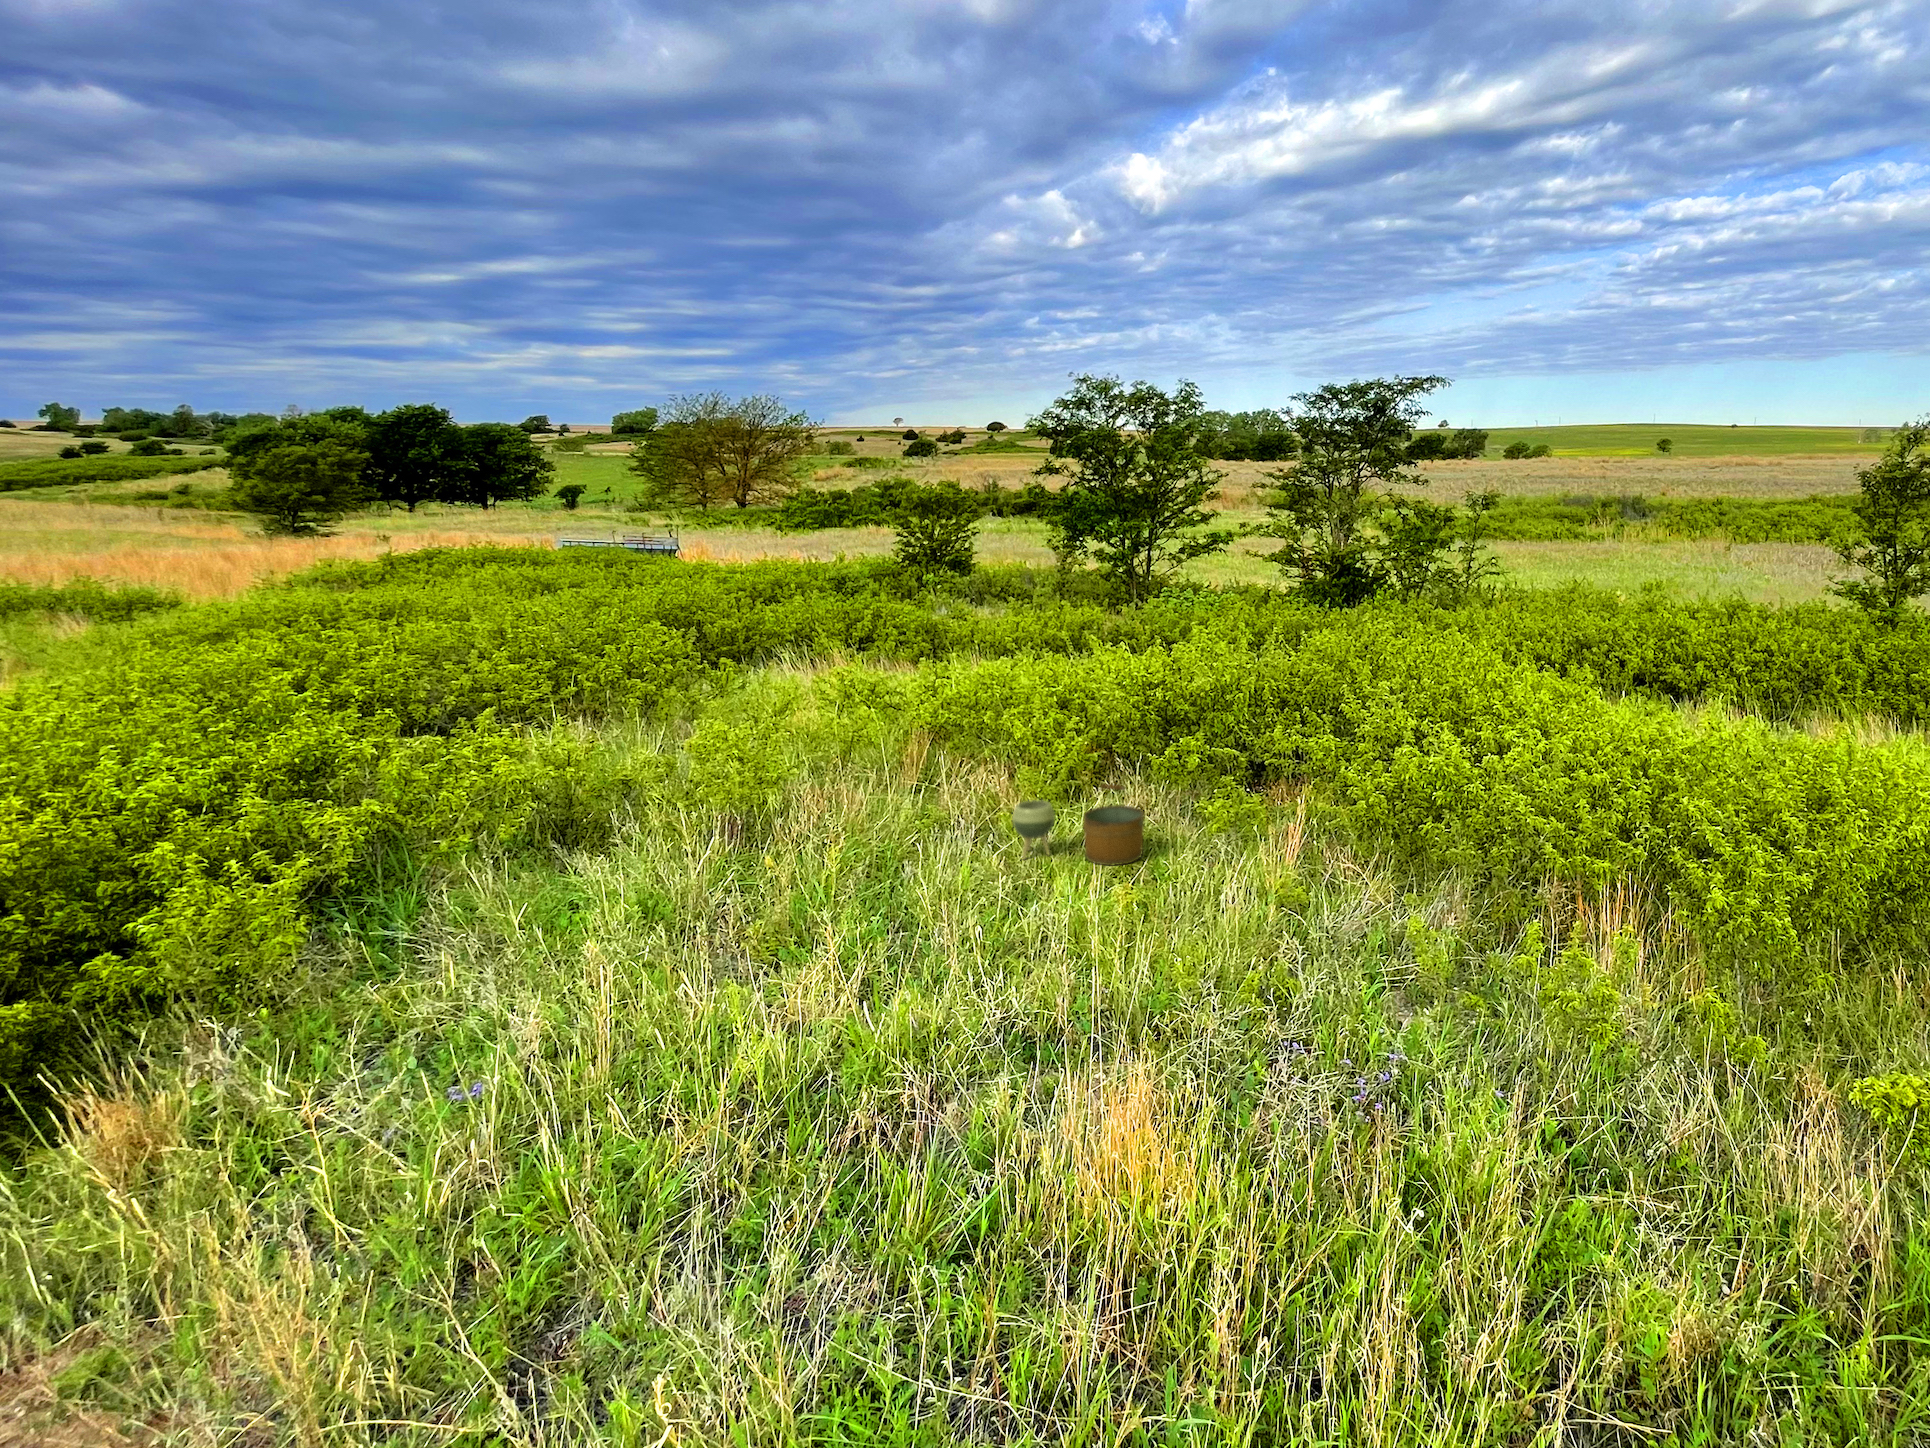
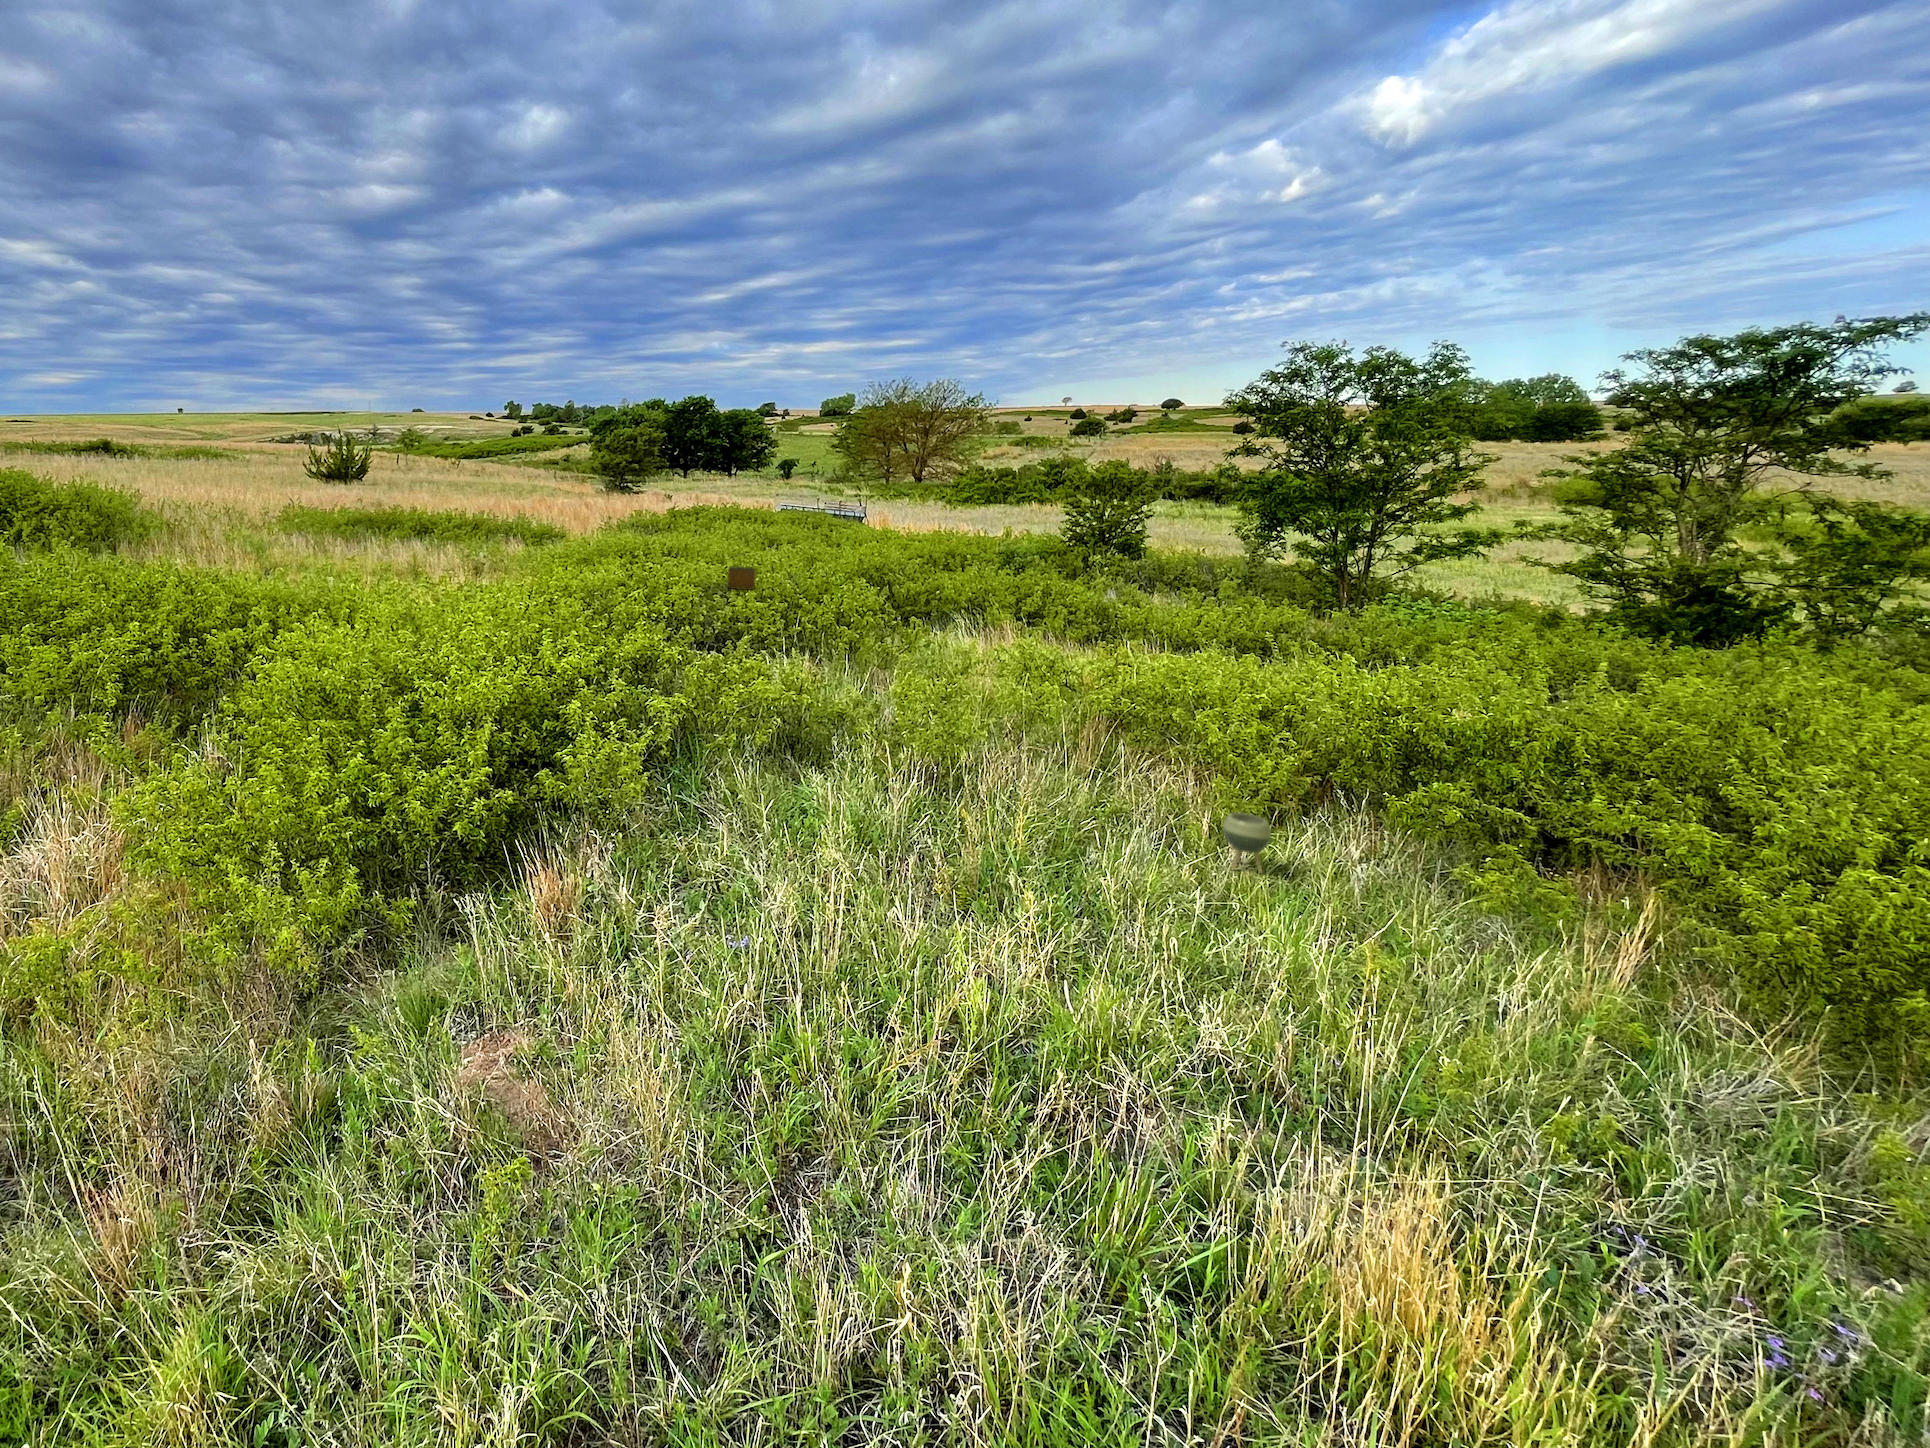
bucket: present [1083,784,1145,865] -> present [728,553,756,590]

